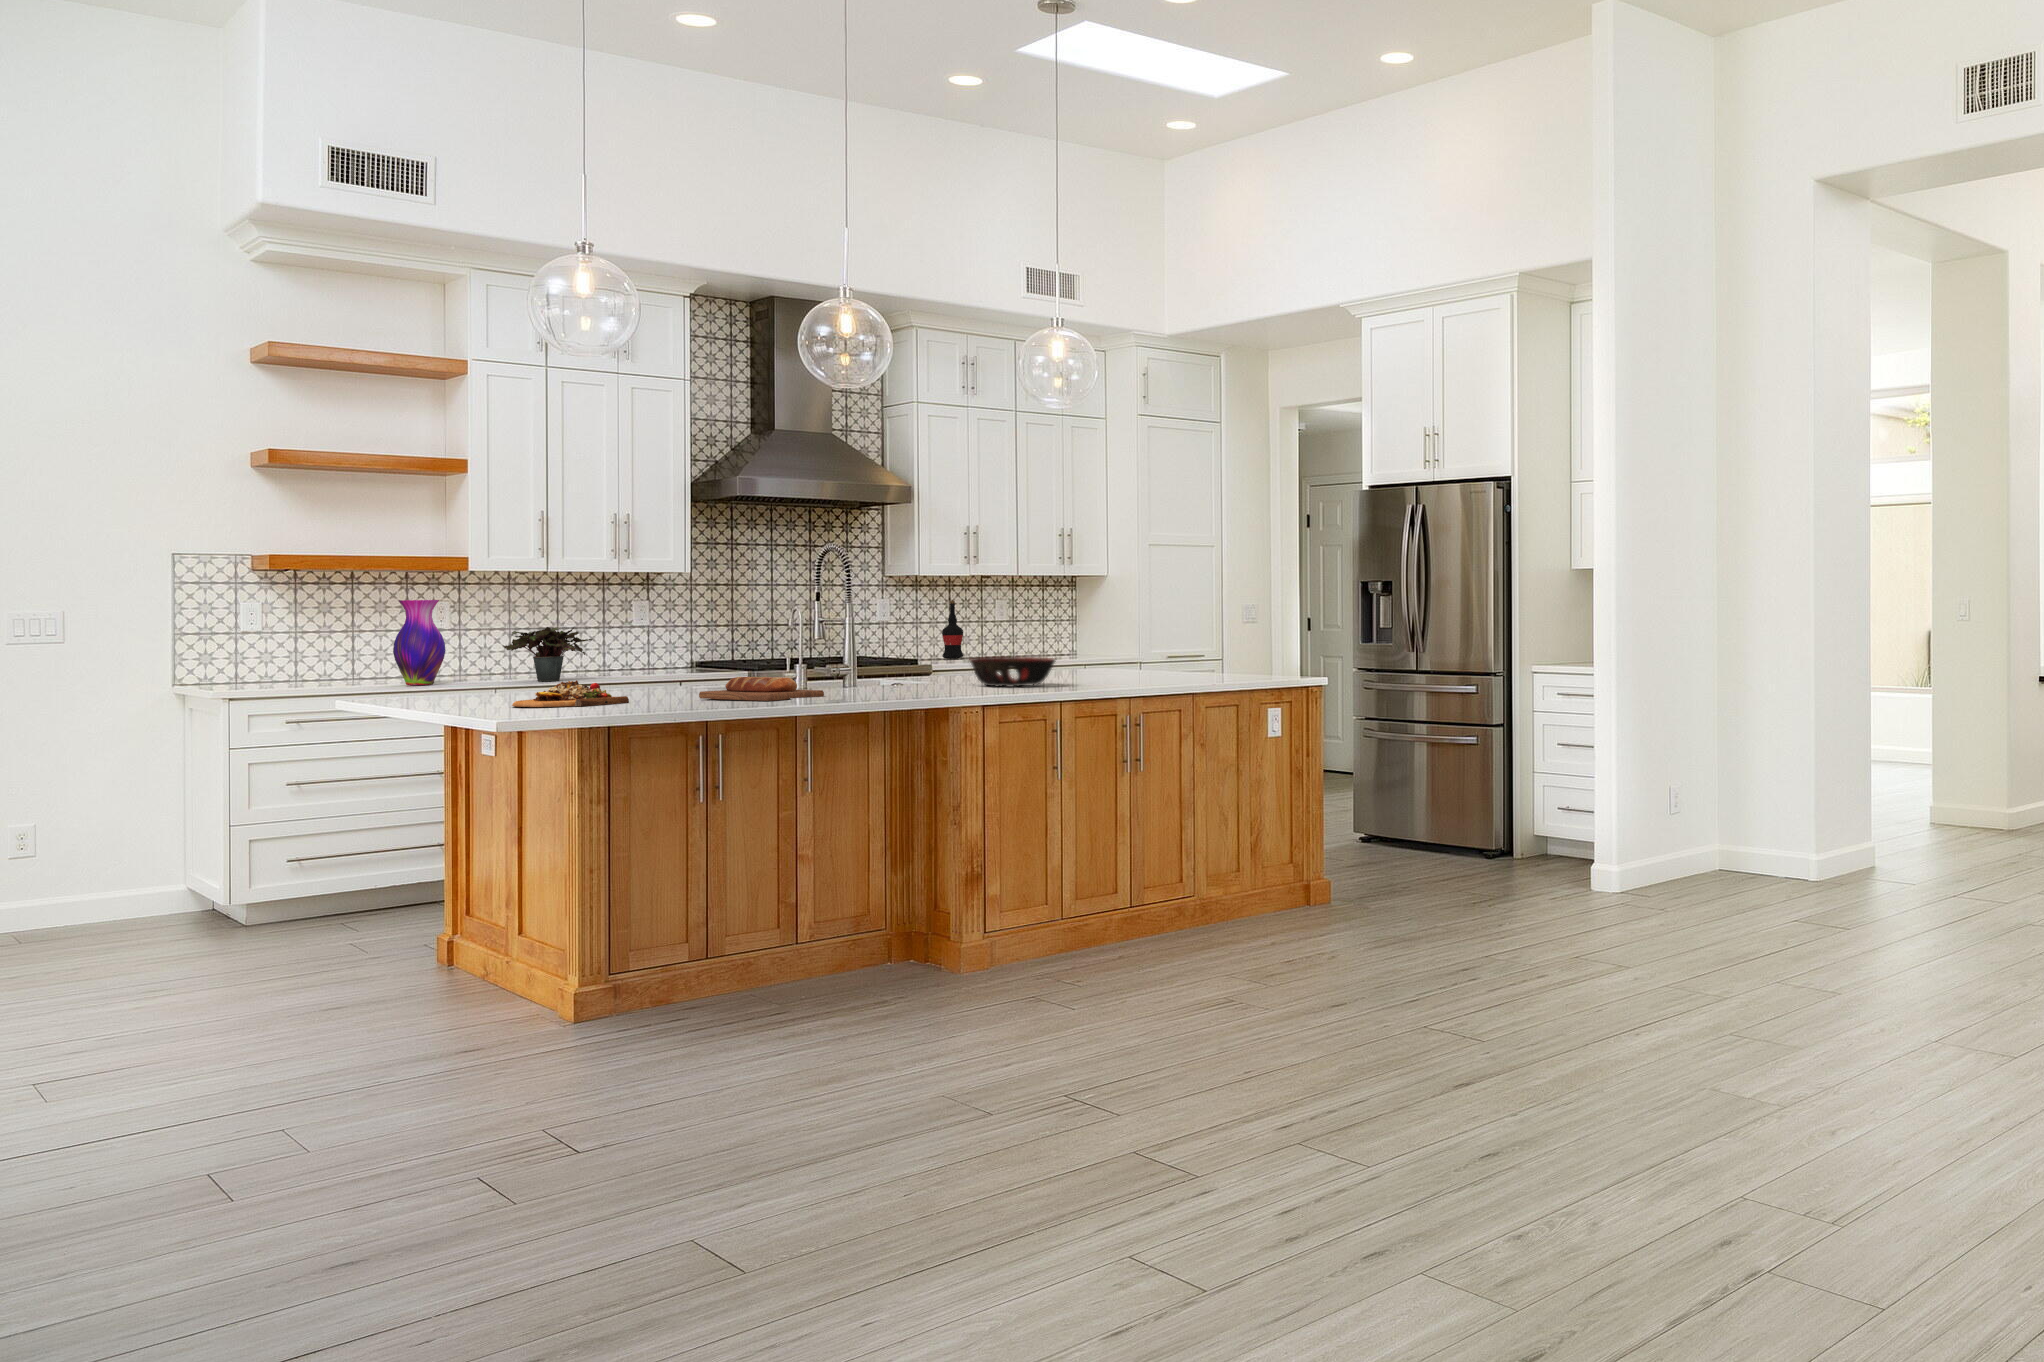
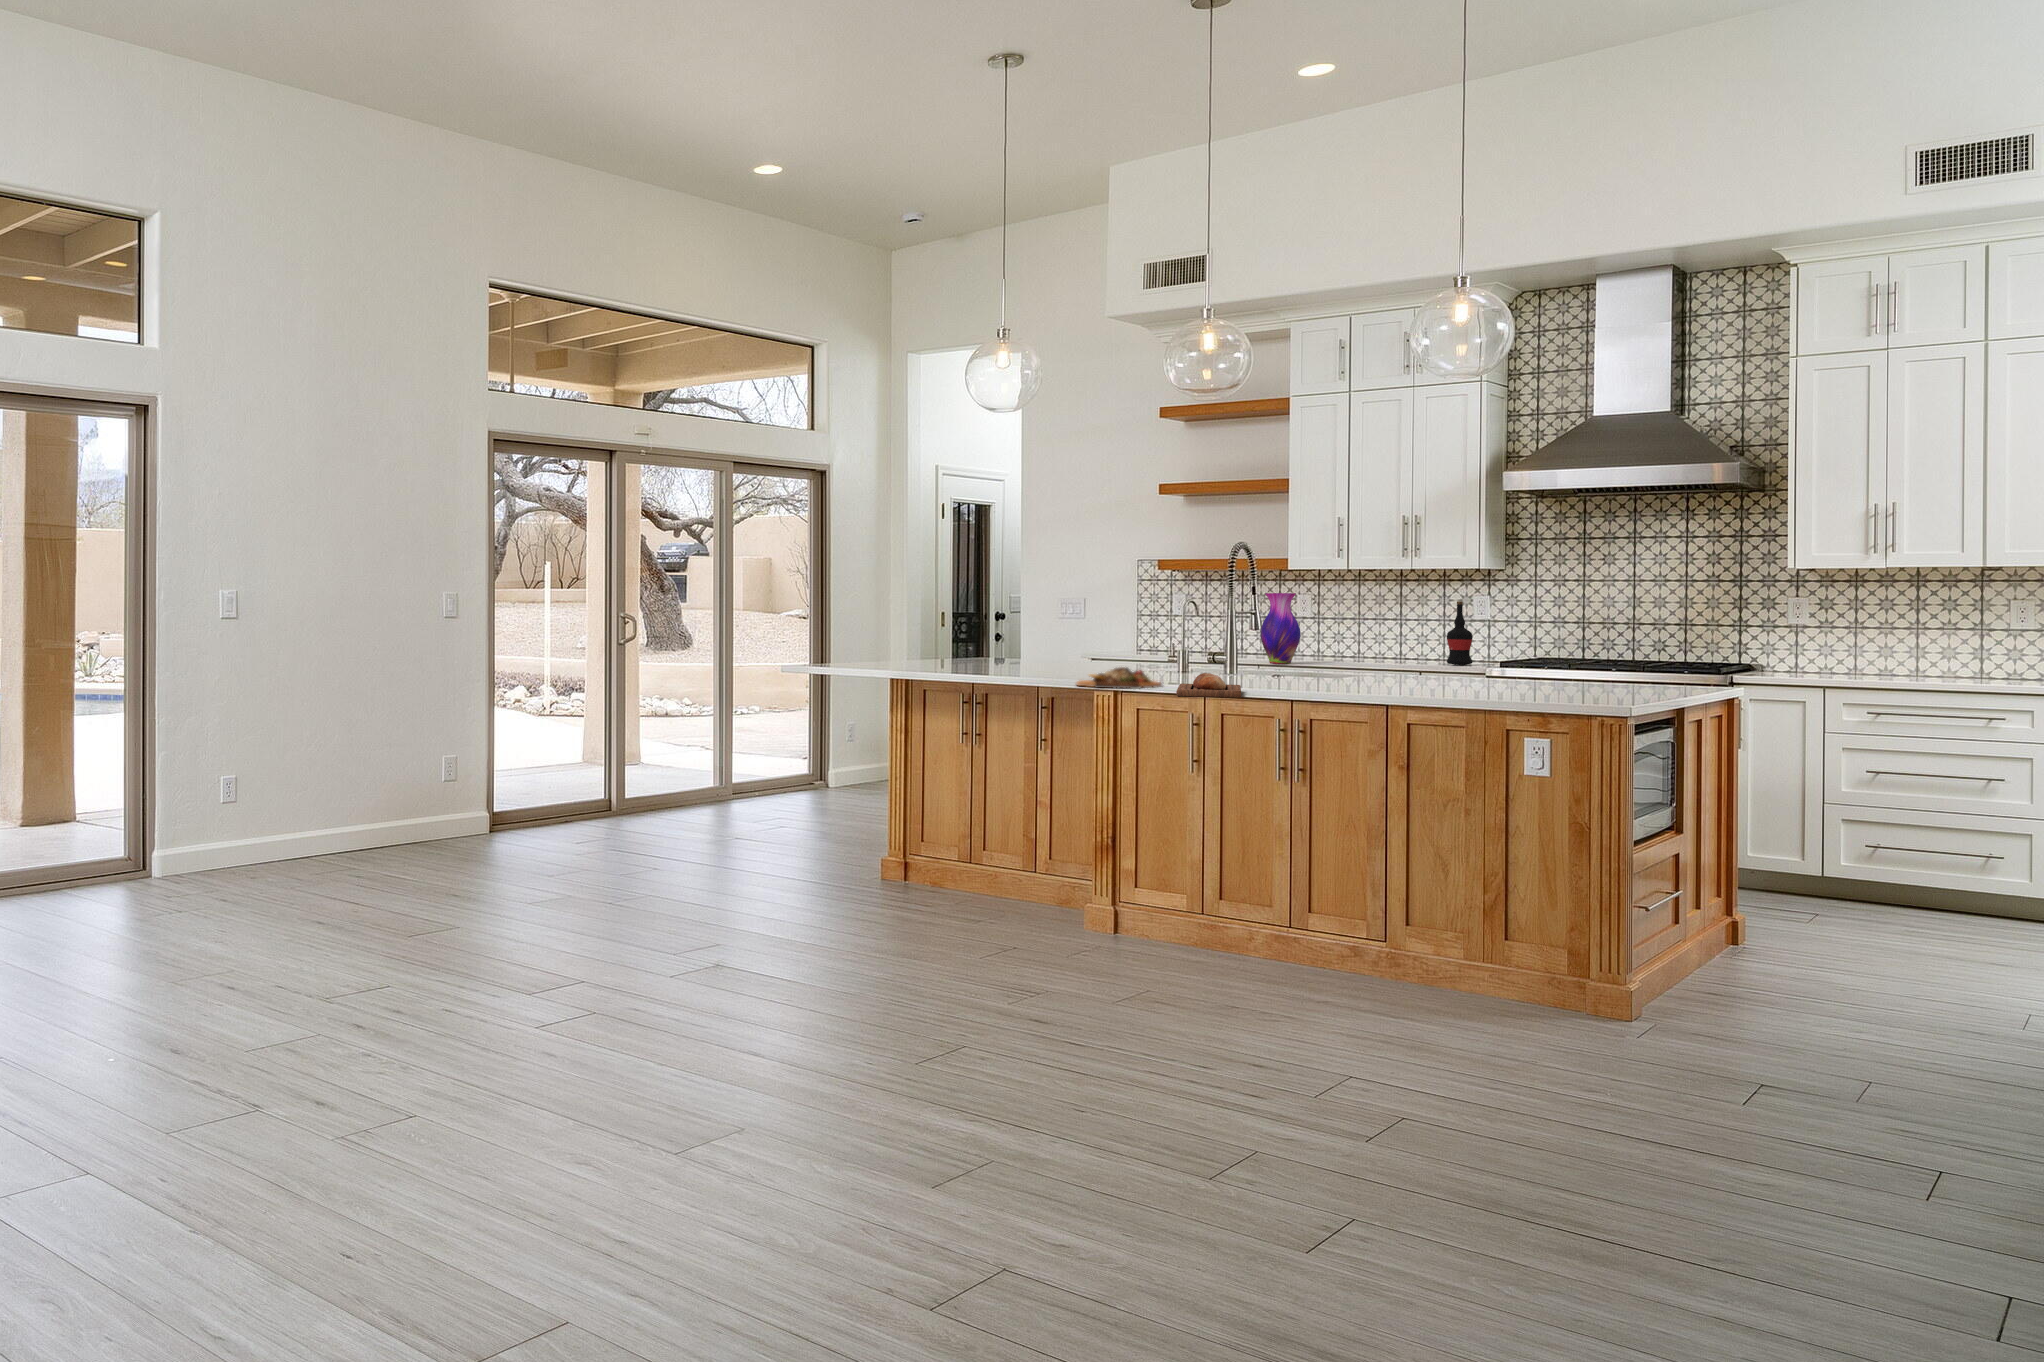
wine bottle: present [942,601,963,659] -> present [1447,601,1473,665]
potted plant: present [504,627,592,681] -> none [1314,619,1397,668]
decorative bowl: present [970,657,1056,687] -> none [1472,671,1585,707]

